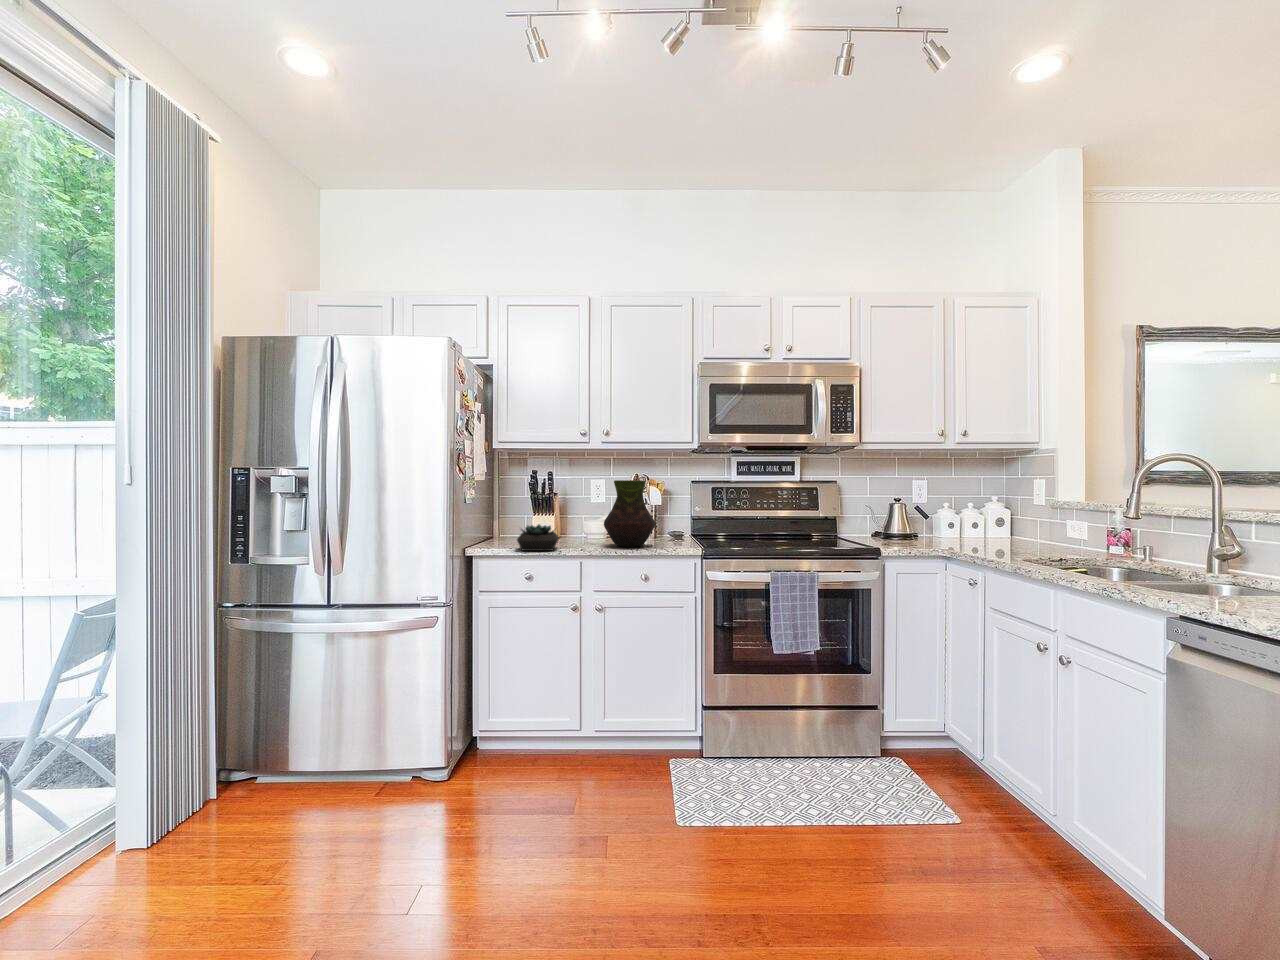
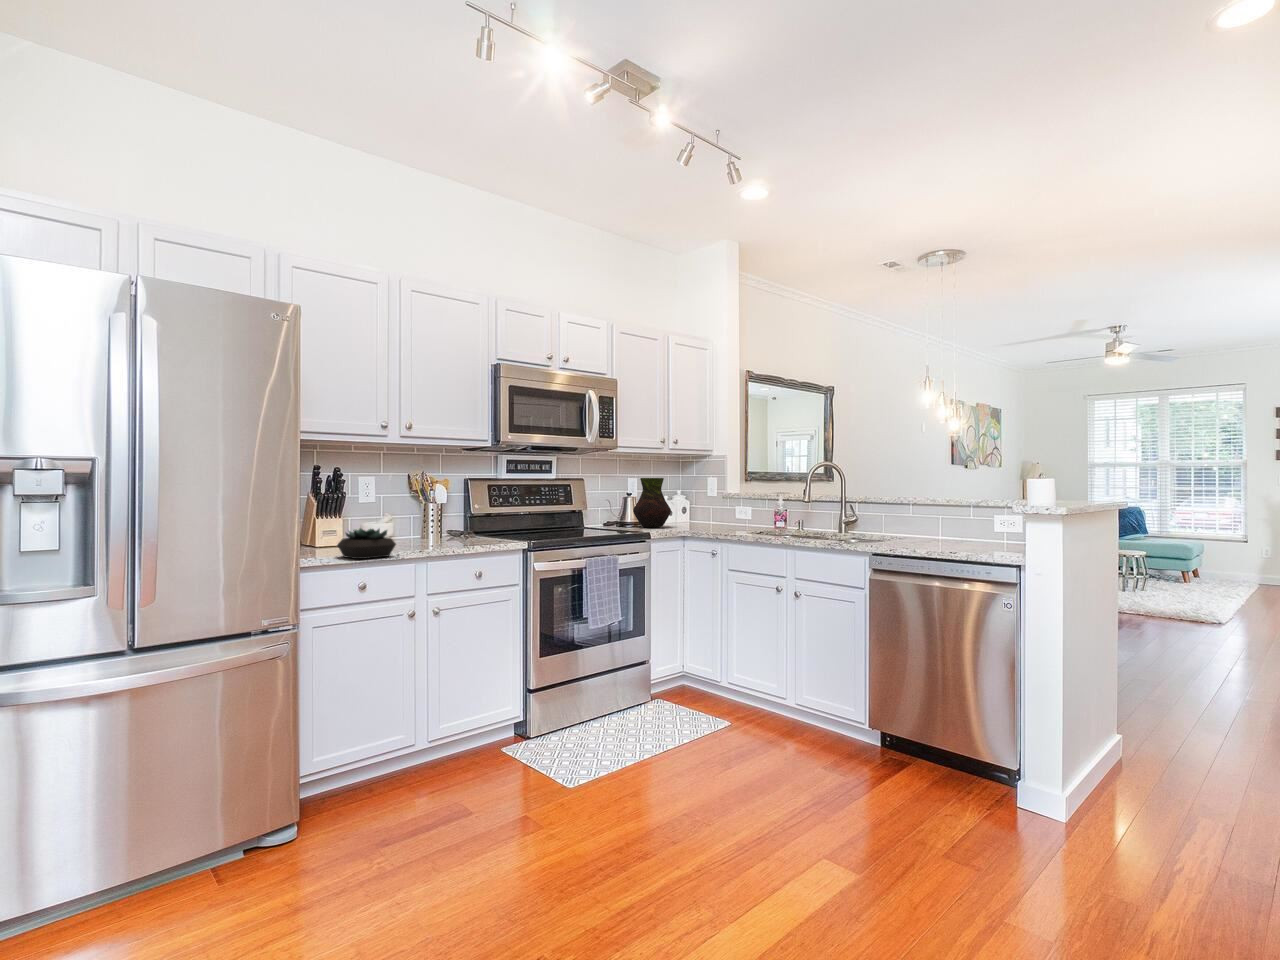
vase: present [604,480,655,547] -> present [633,478,671,528]

